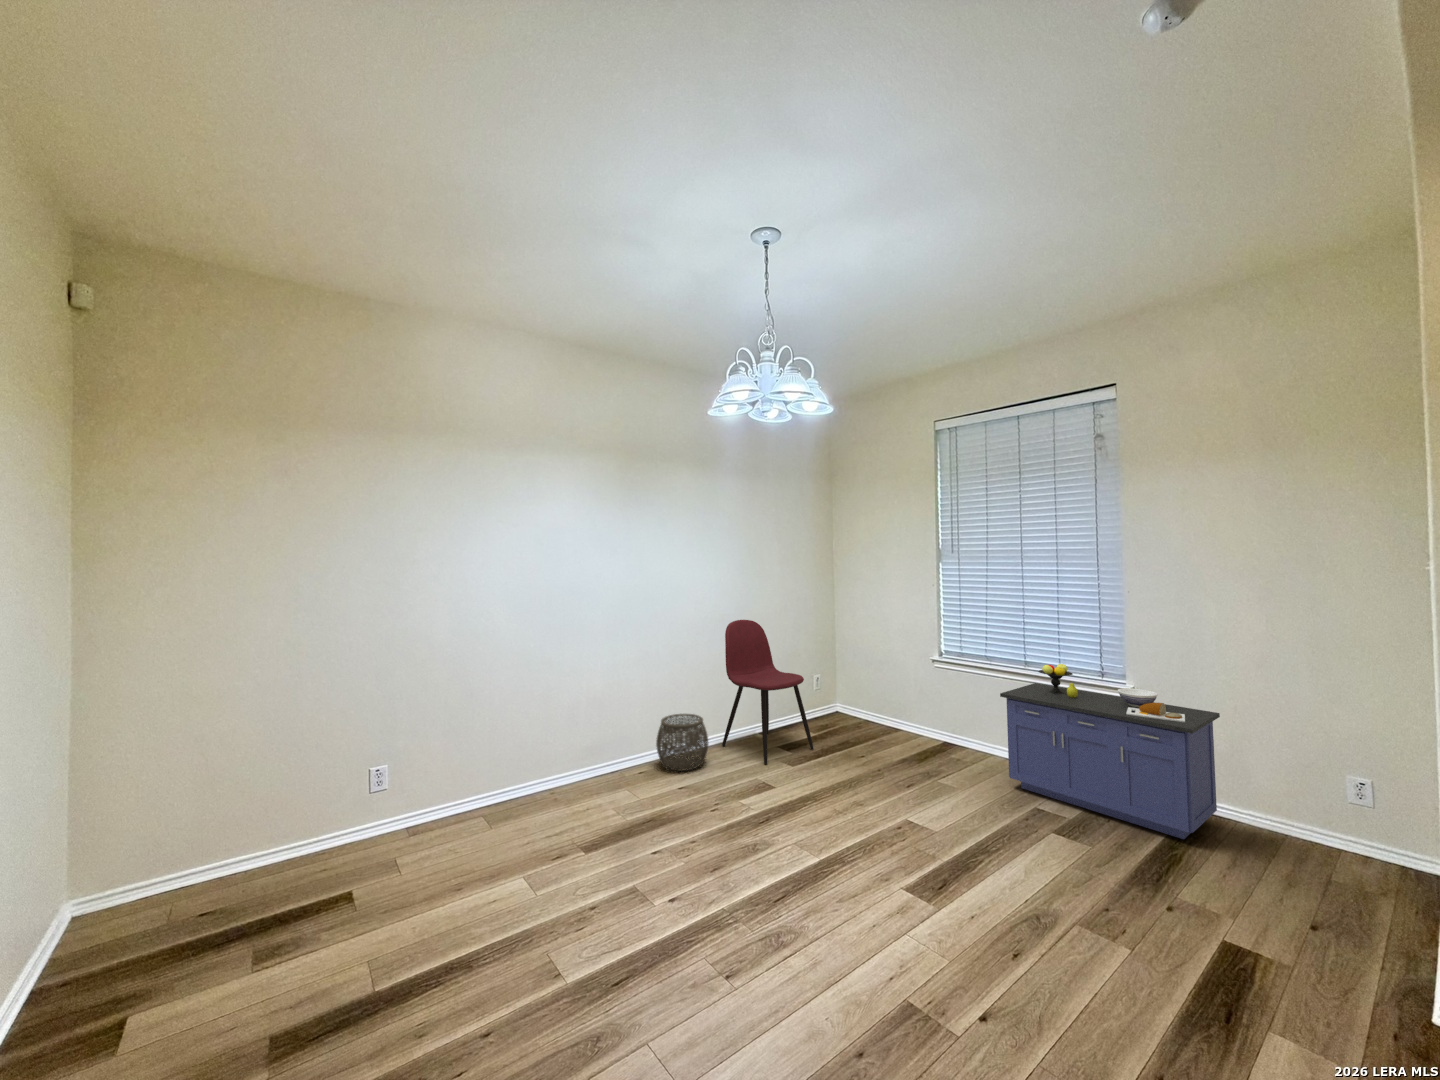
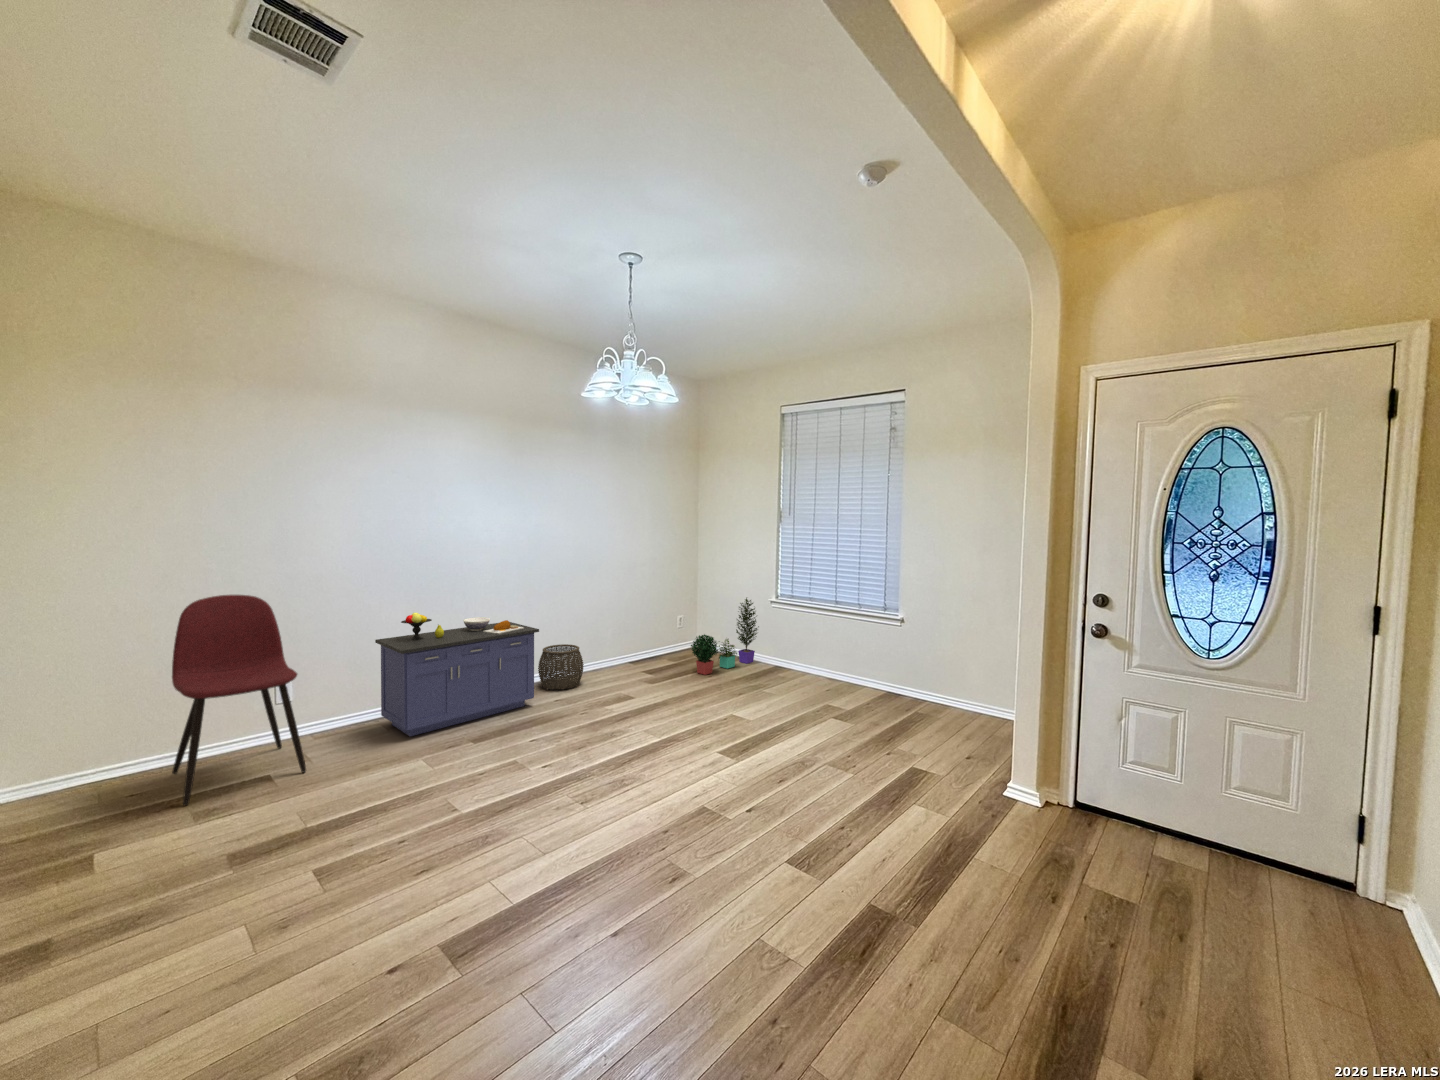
dining chair: present [722,620,813,764] -> present [172,595,306,805]
potted plant: none [835,654,919,754] -> present [691,598,759,675]
storage cabinet: present [1000,664,1220,839] -> present [375,613,539,736]

